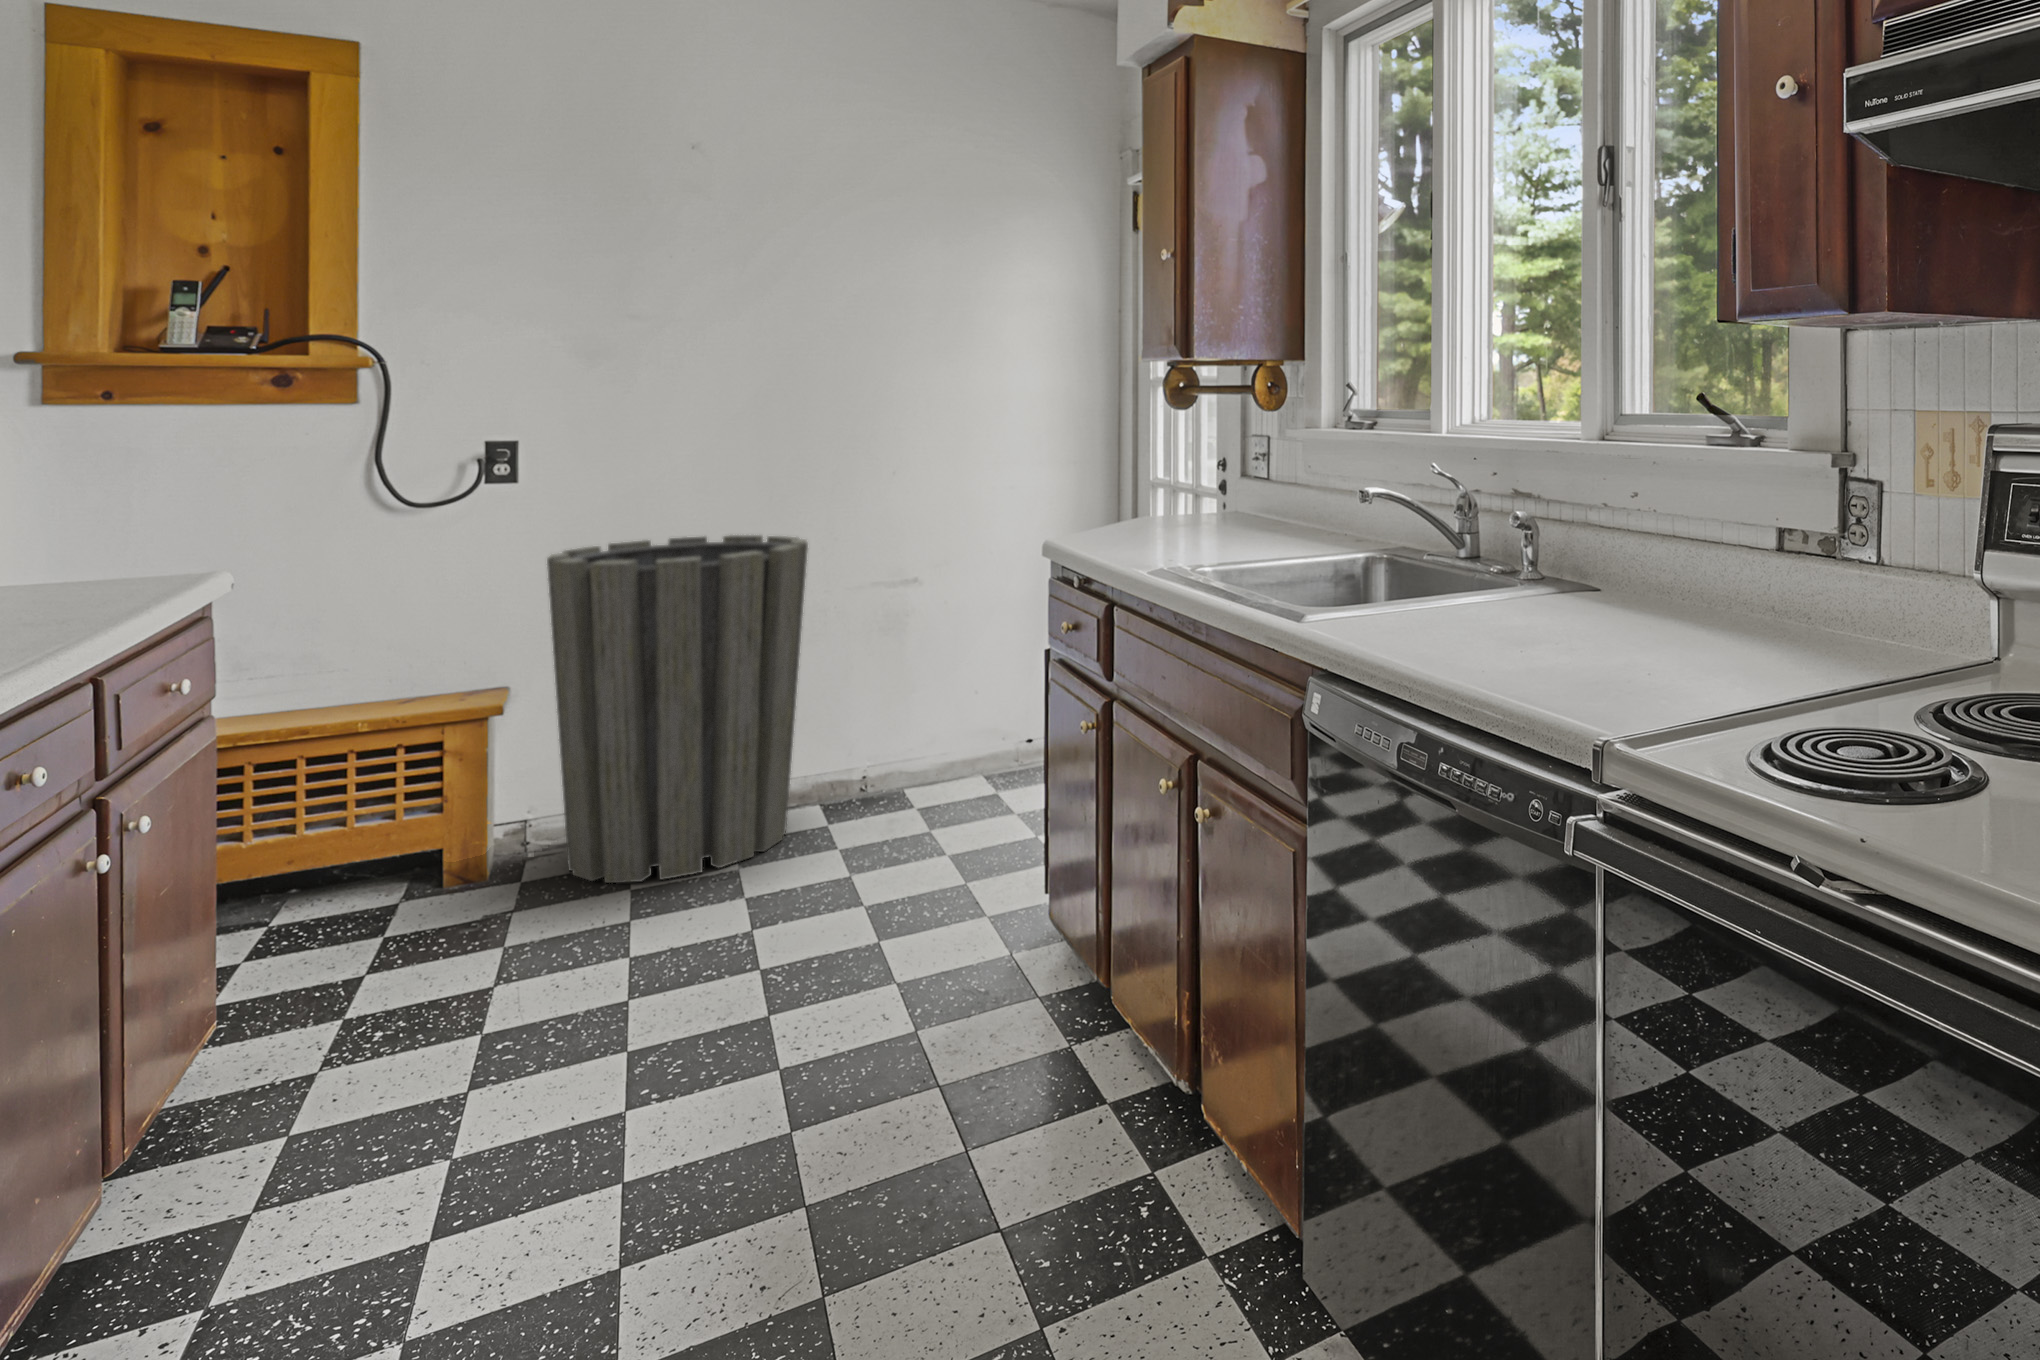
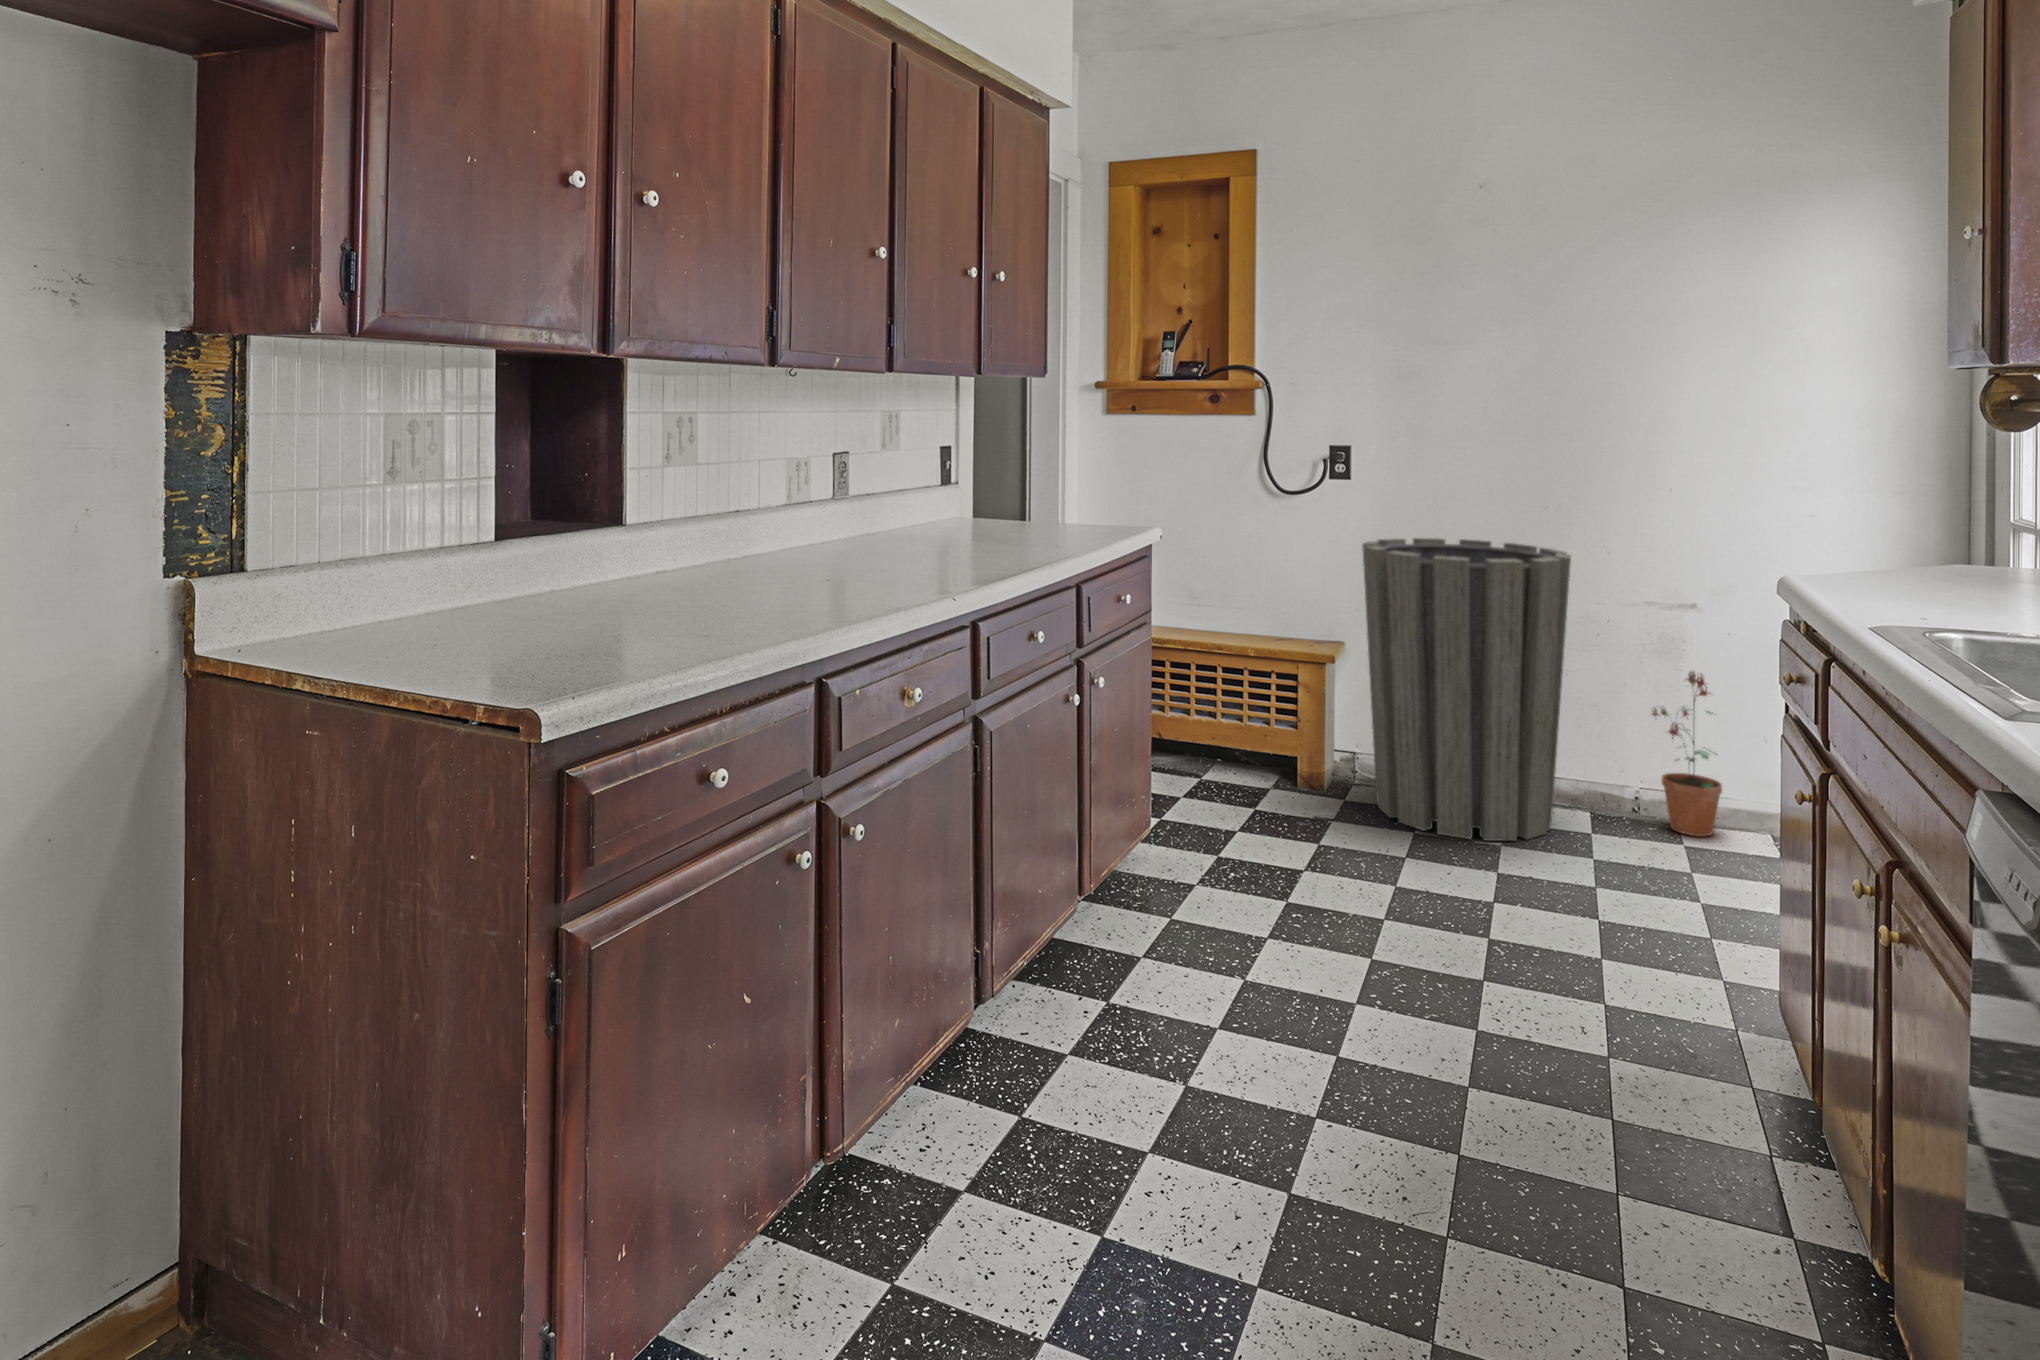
potted plant: none [878,637,948,796] -> present [1652,671,1722,837]

